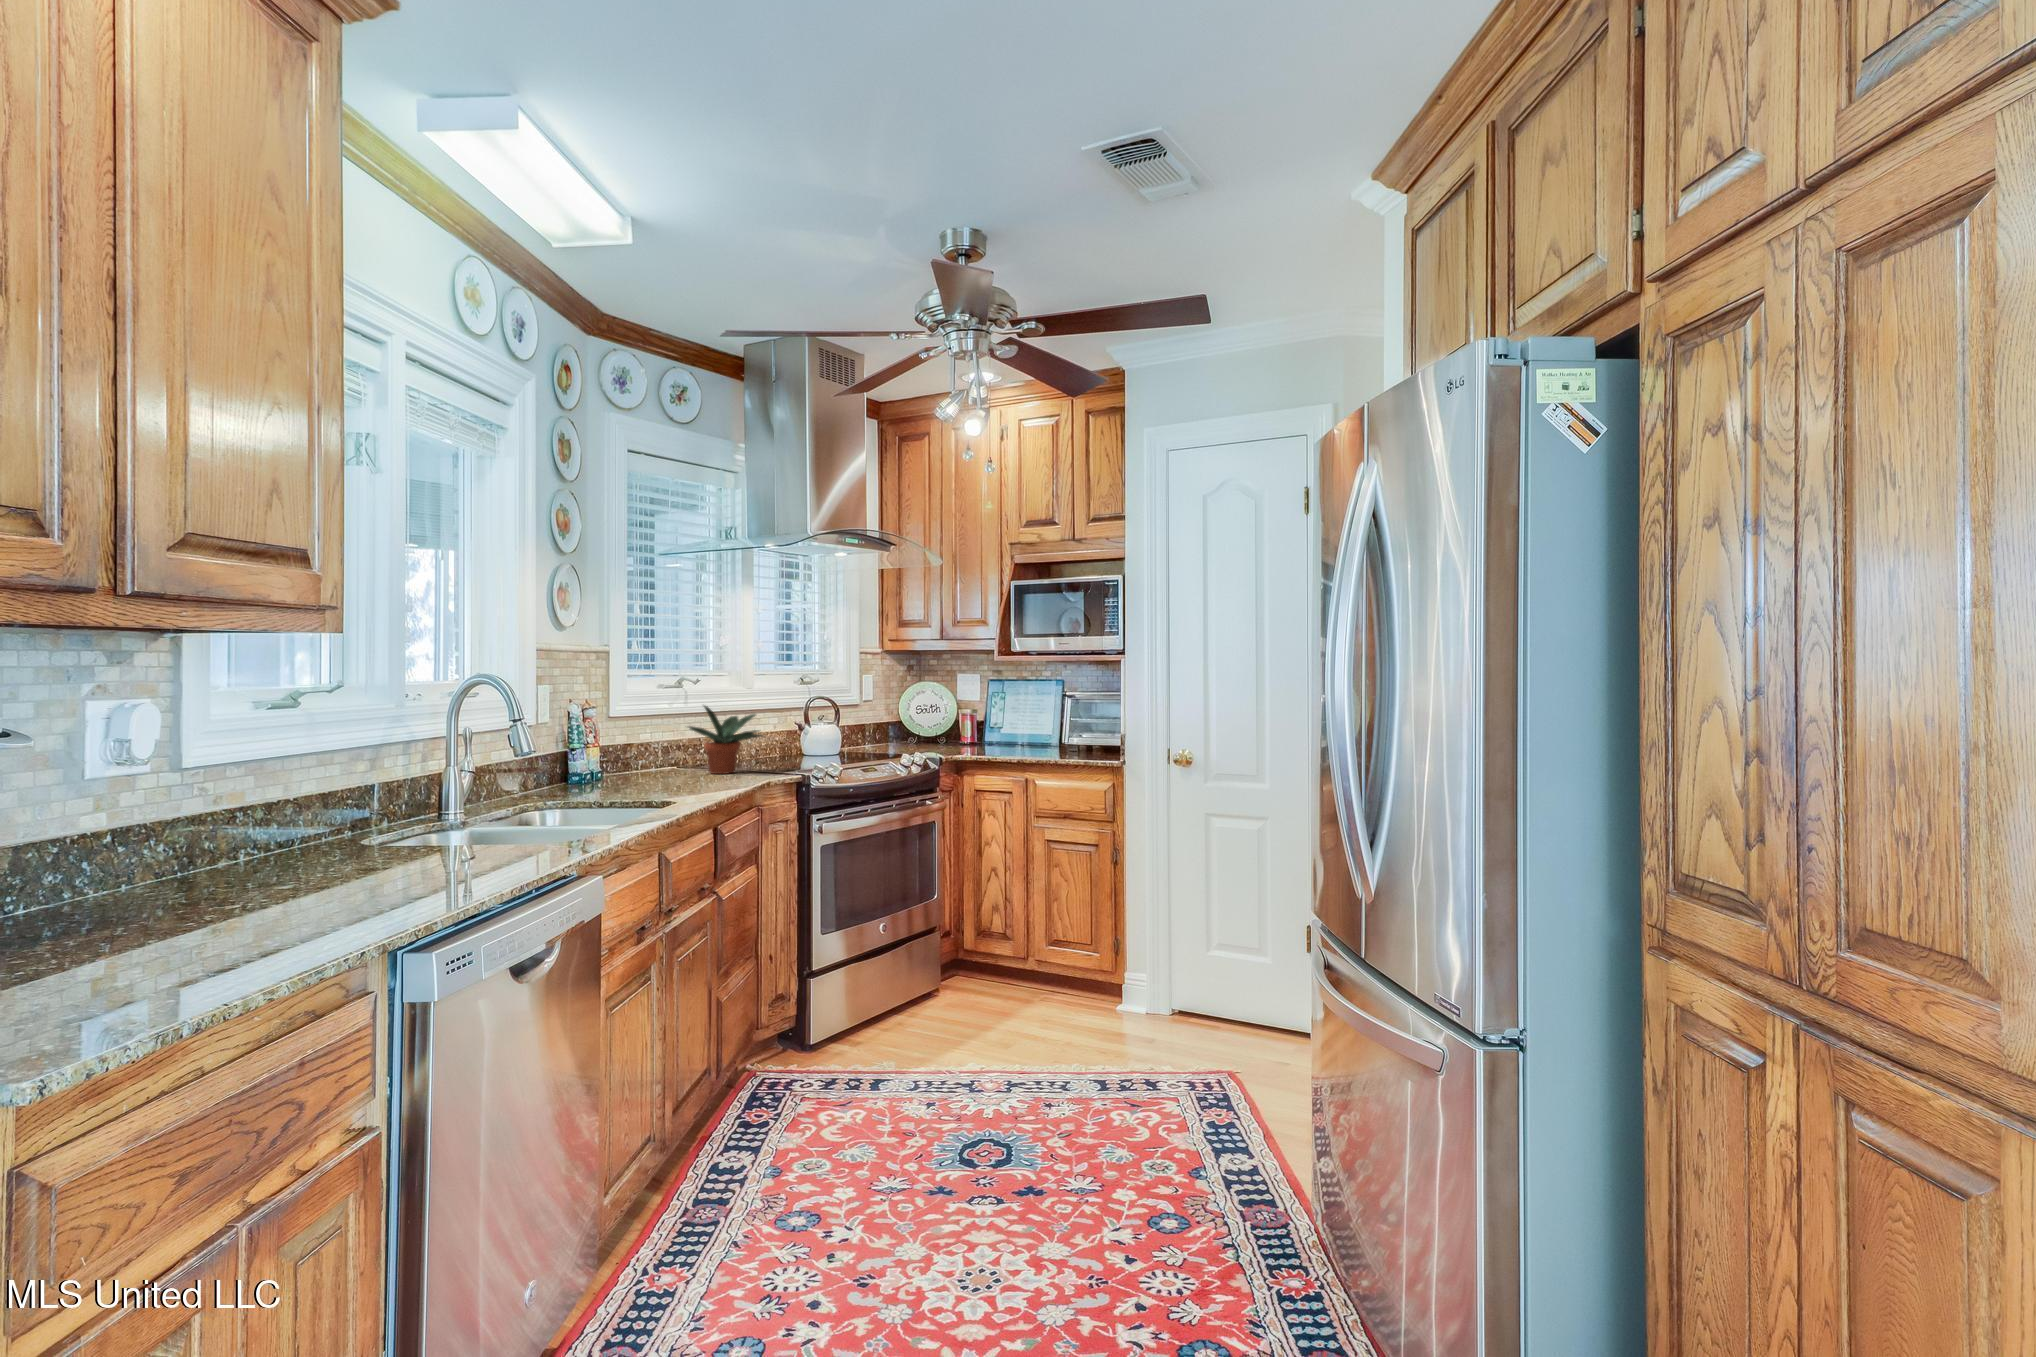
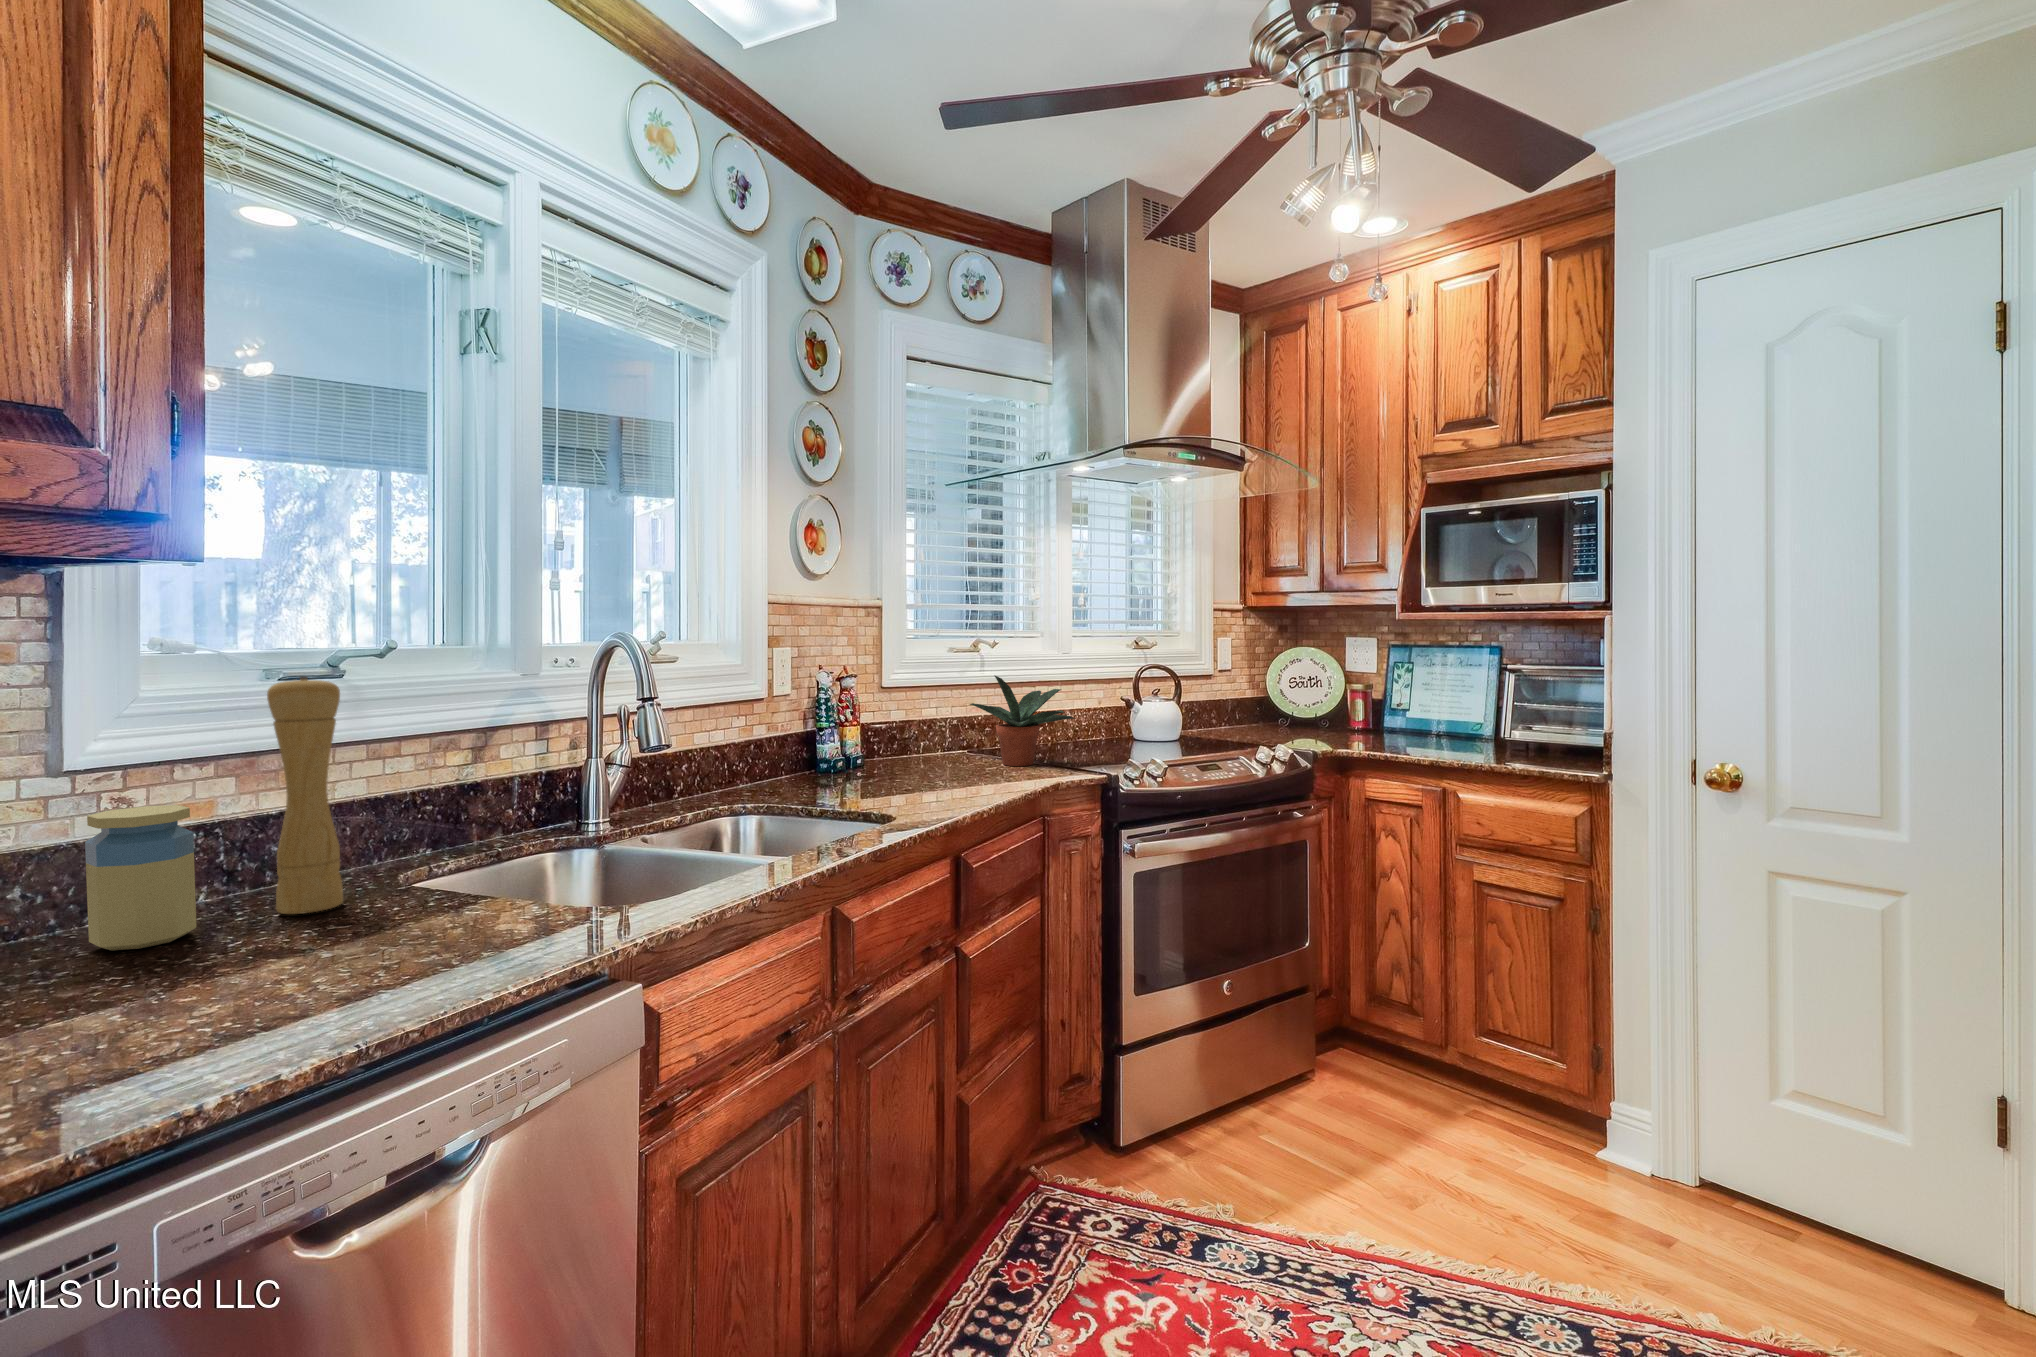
pepper mill: none [269,704,320,868] -> present [267,676,343,914]
jar: none [171,793,238,888] -> present [85,805,196,950]

